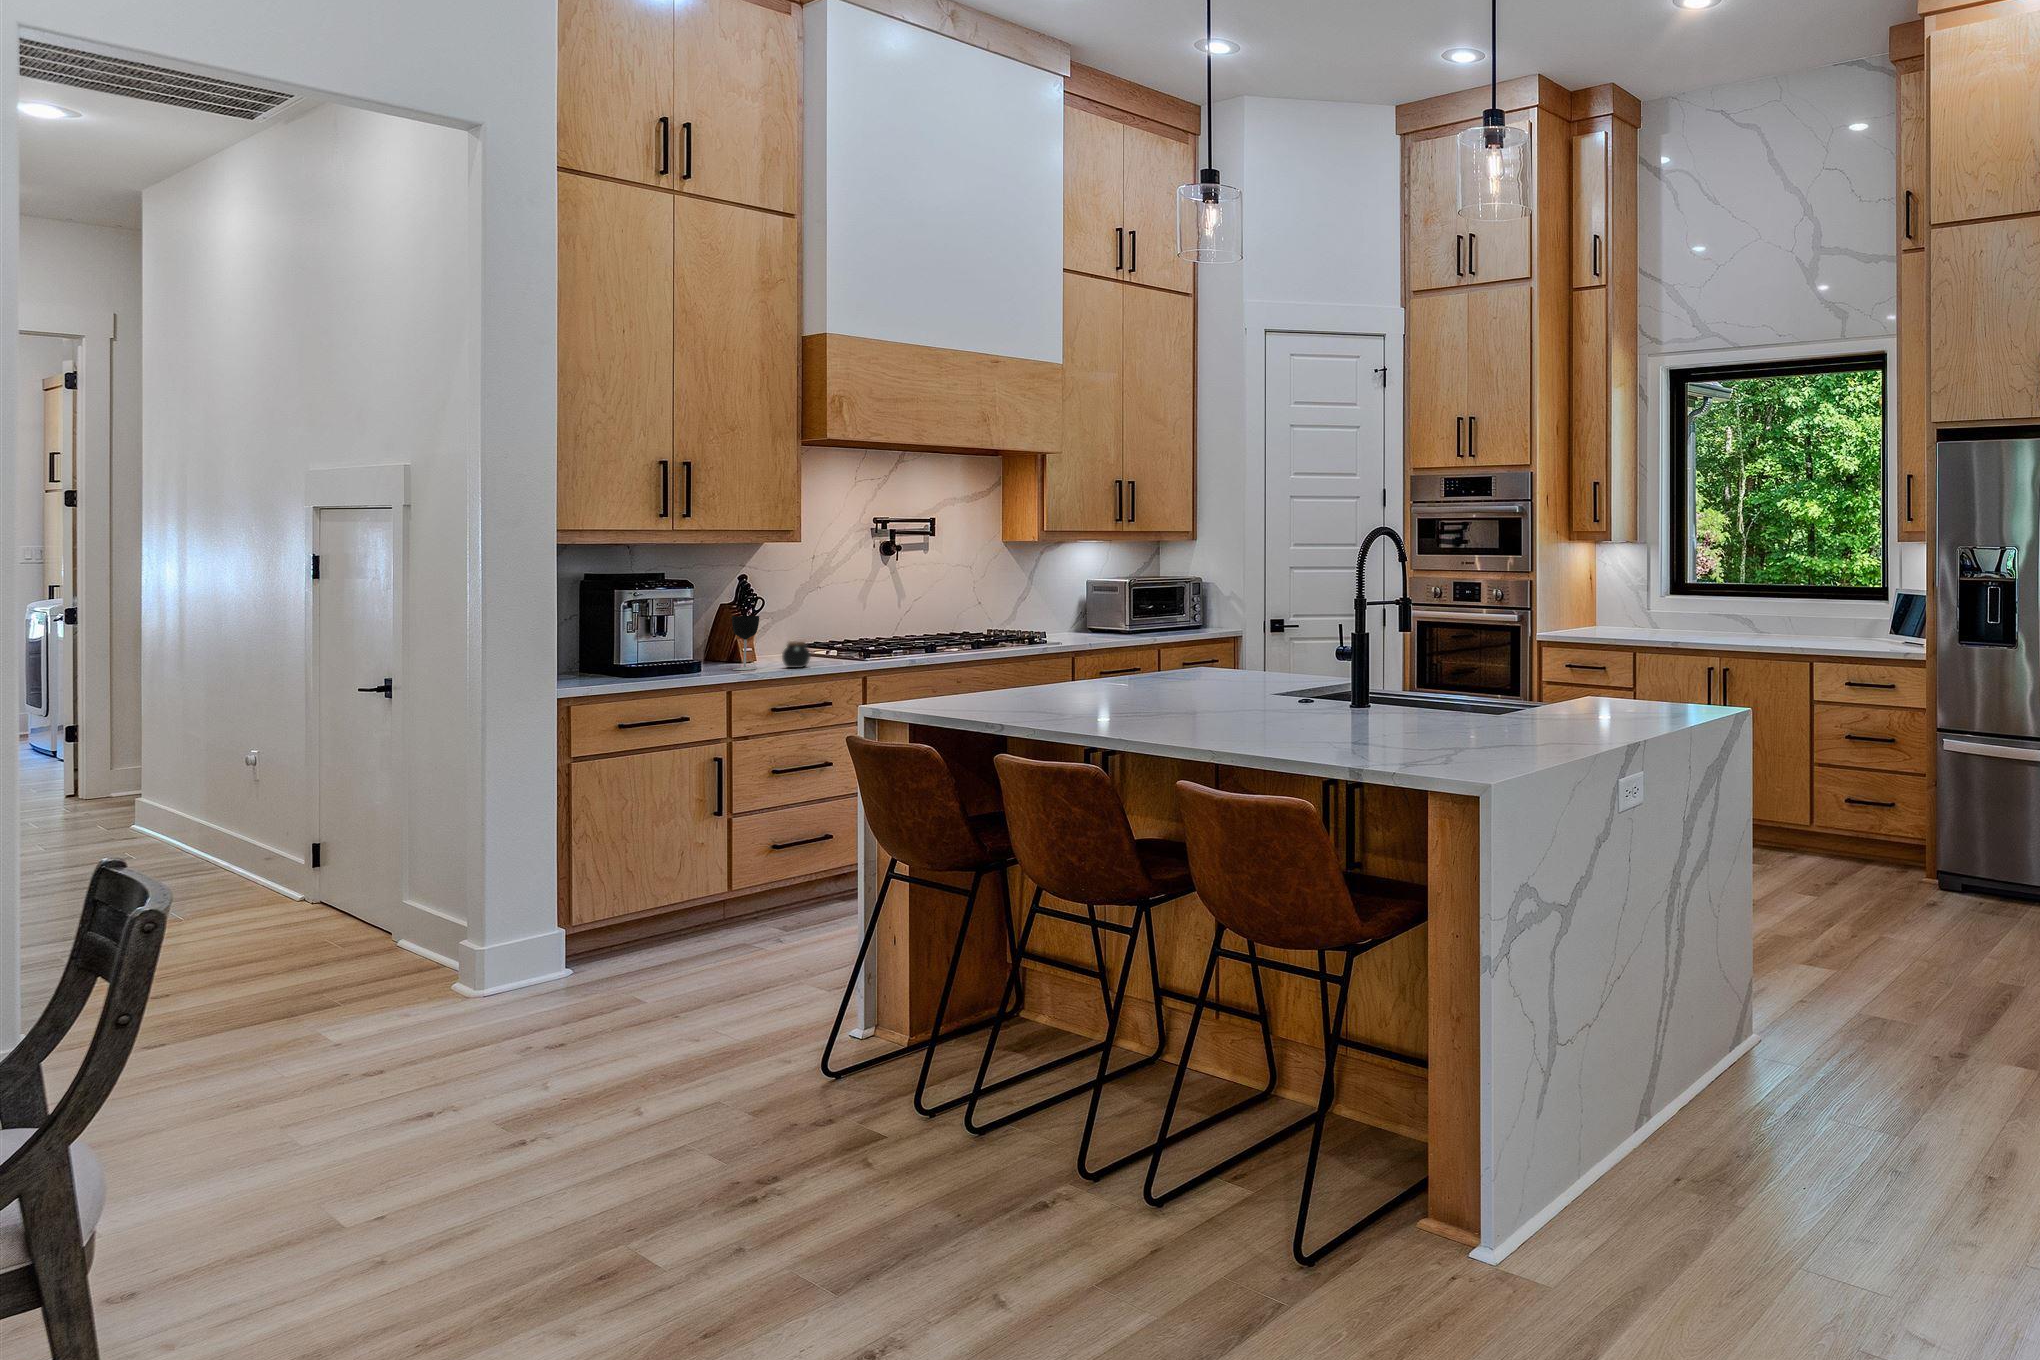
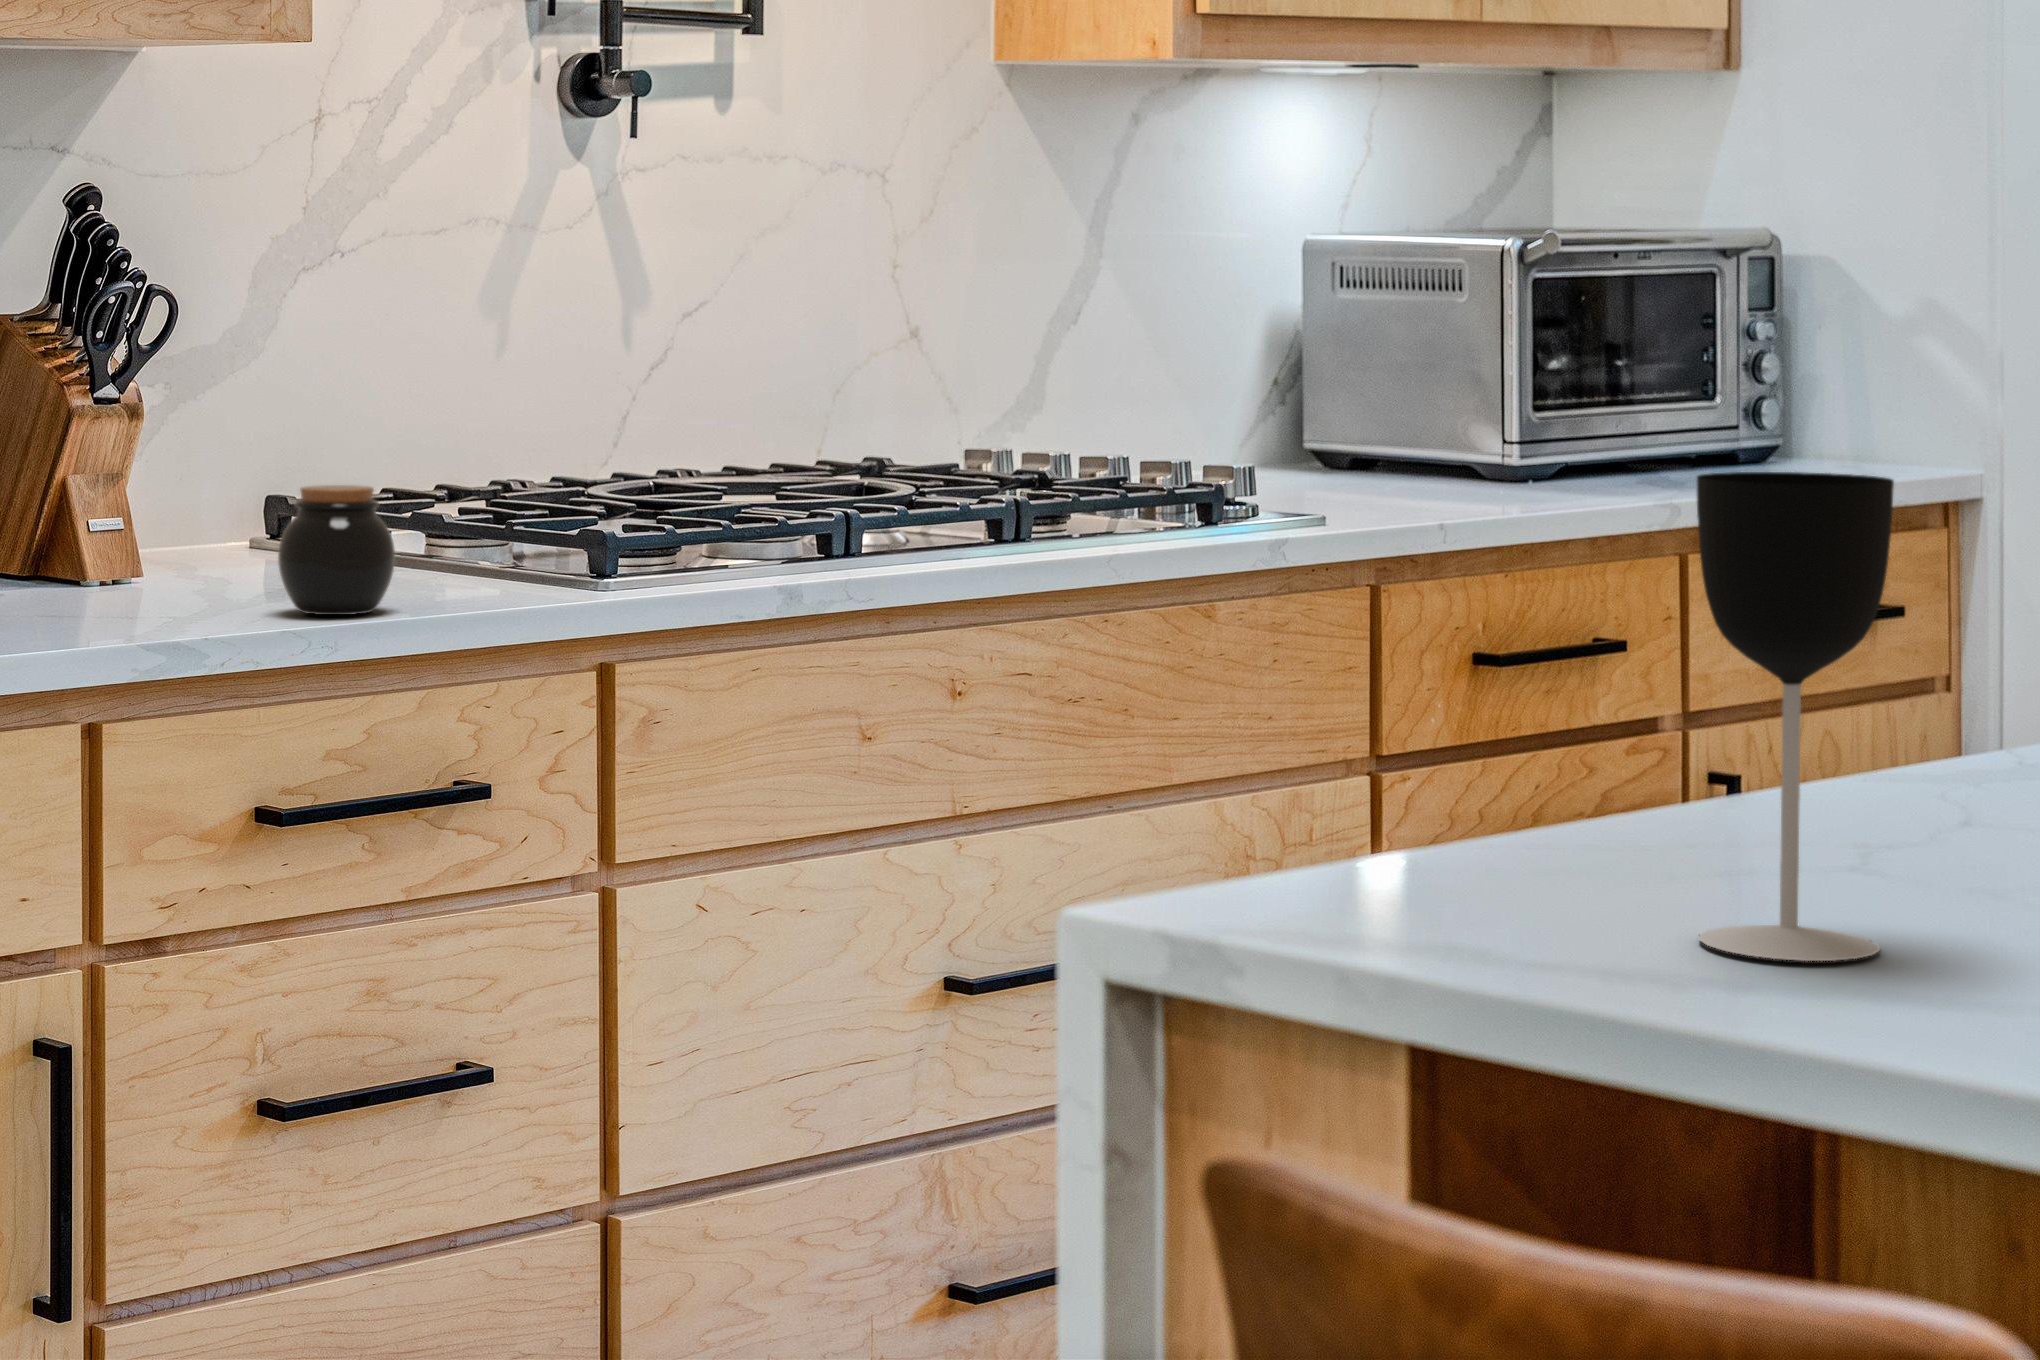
wine glass: present [732,616,759,670] -> present [1697,472,1894,961]

